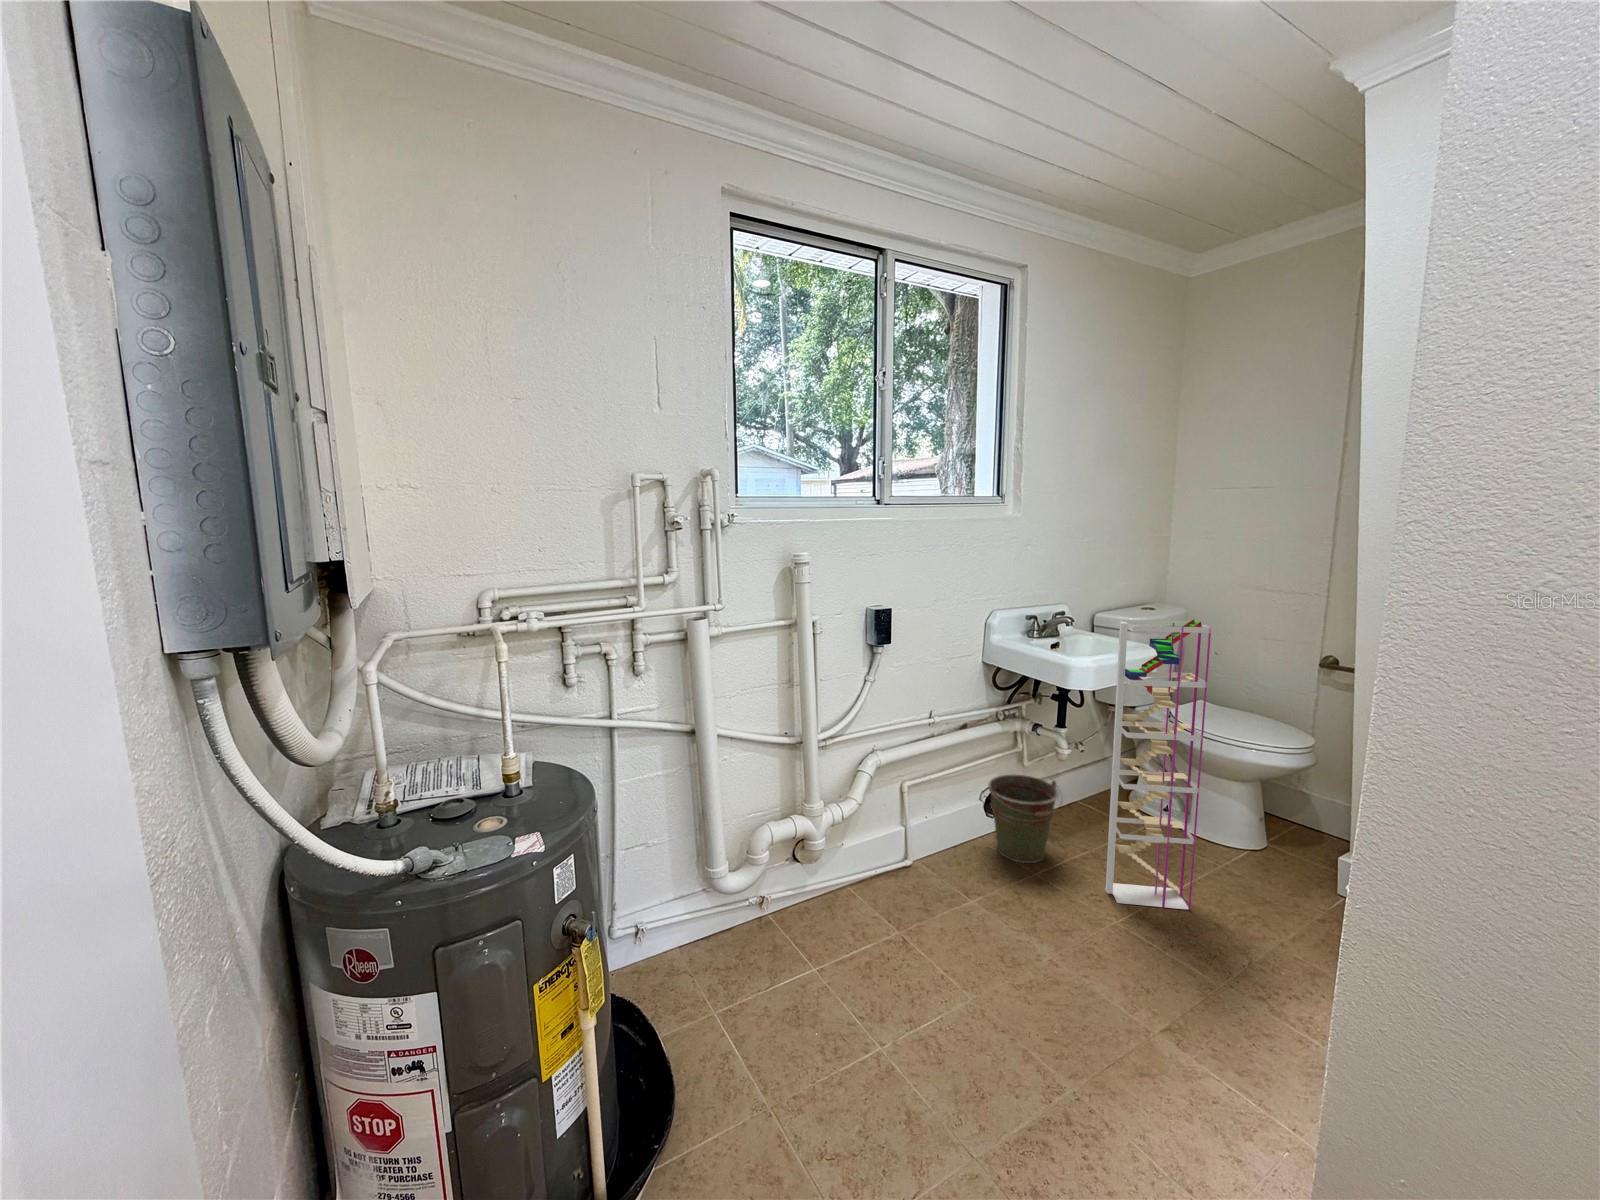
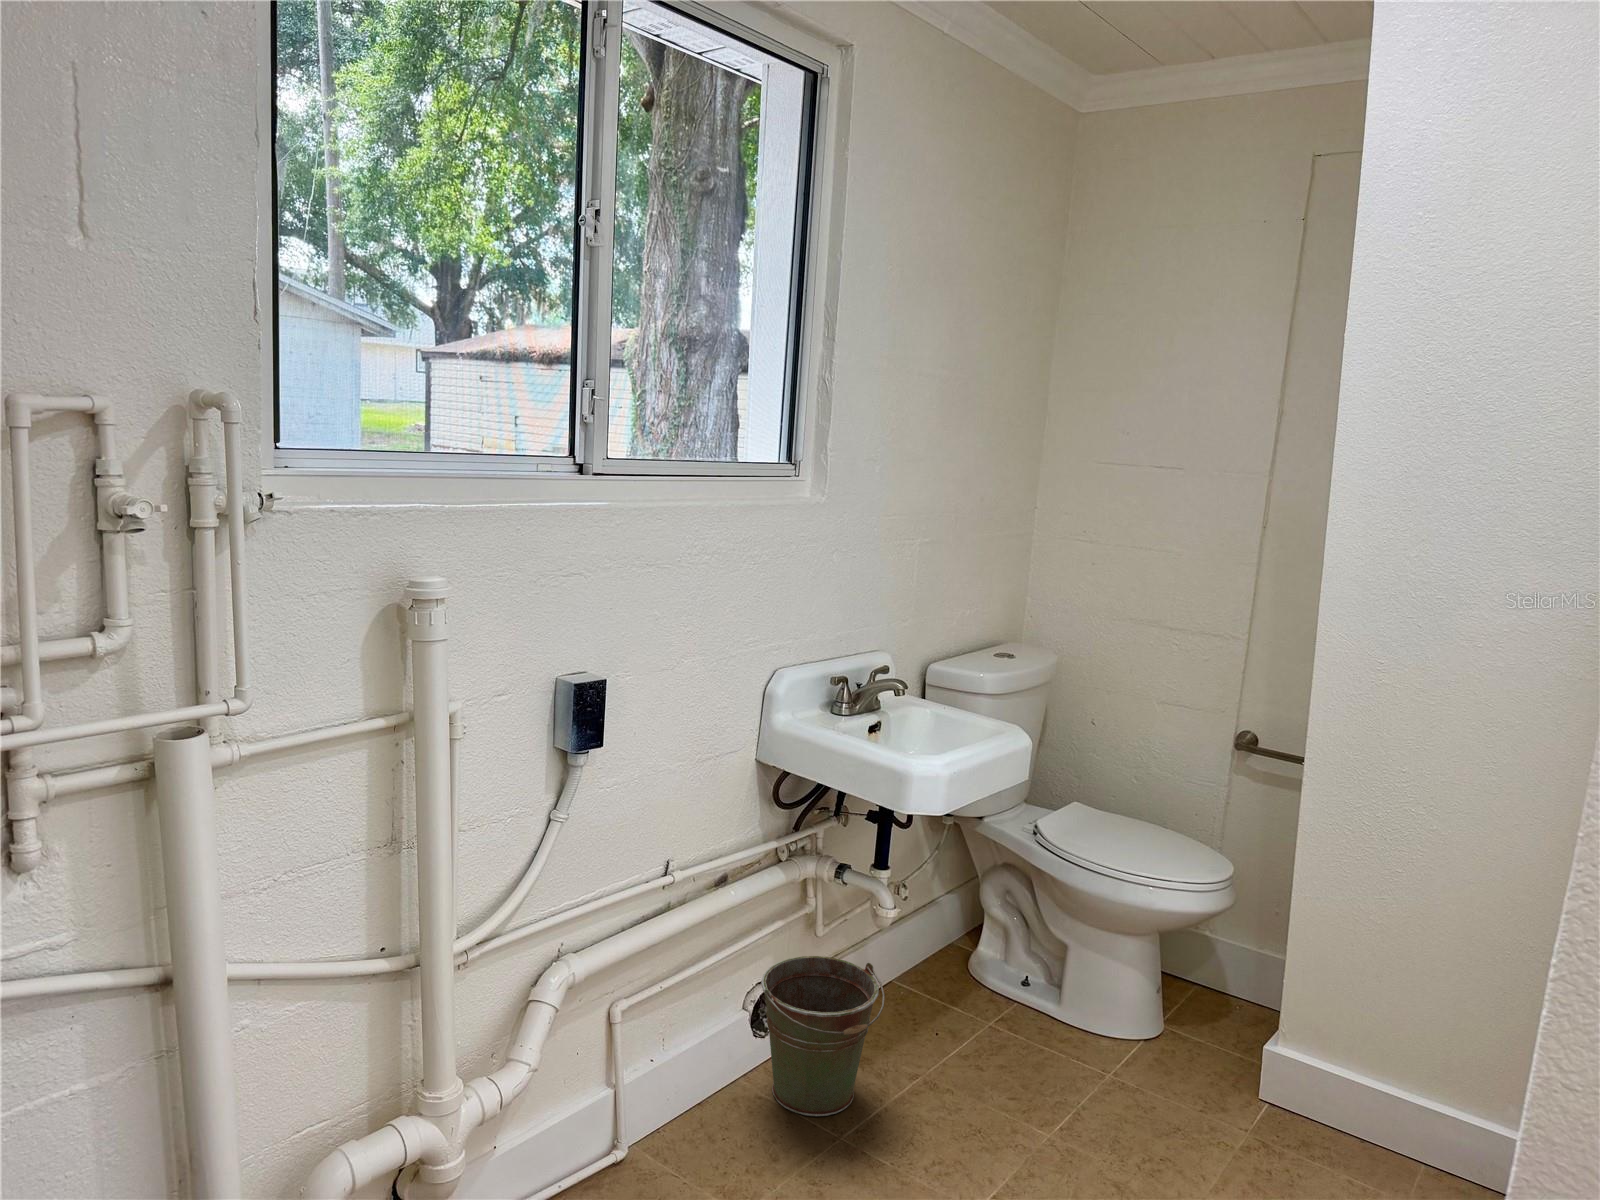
shelving unit: present [1106,620,1211,910] -> none [951,694,1122,1169]

